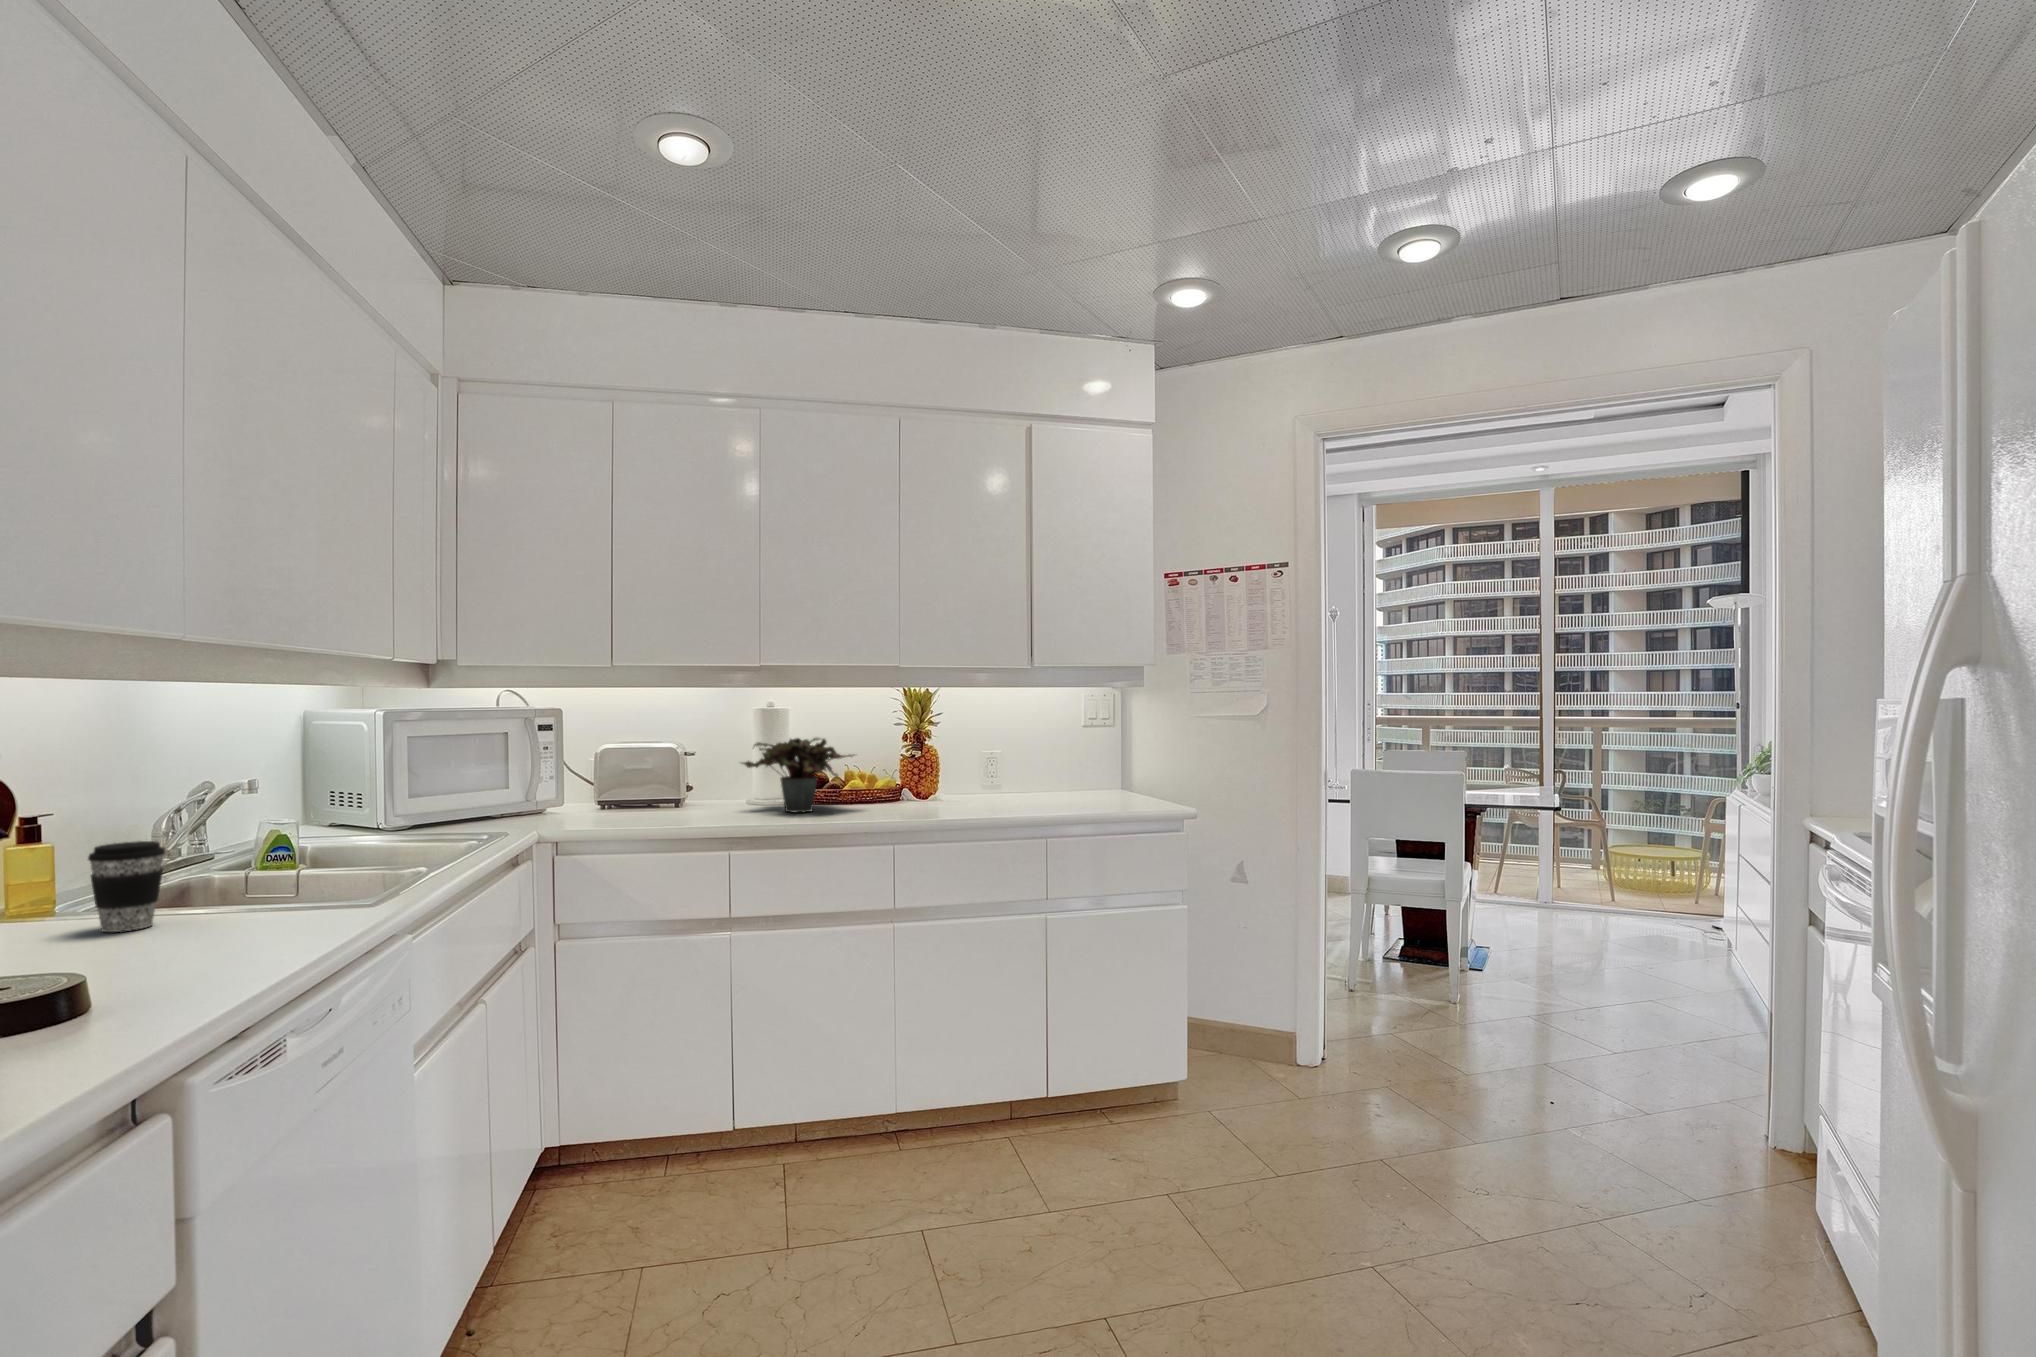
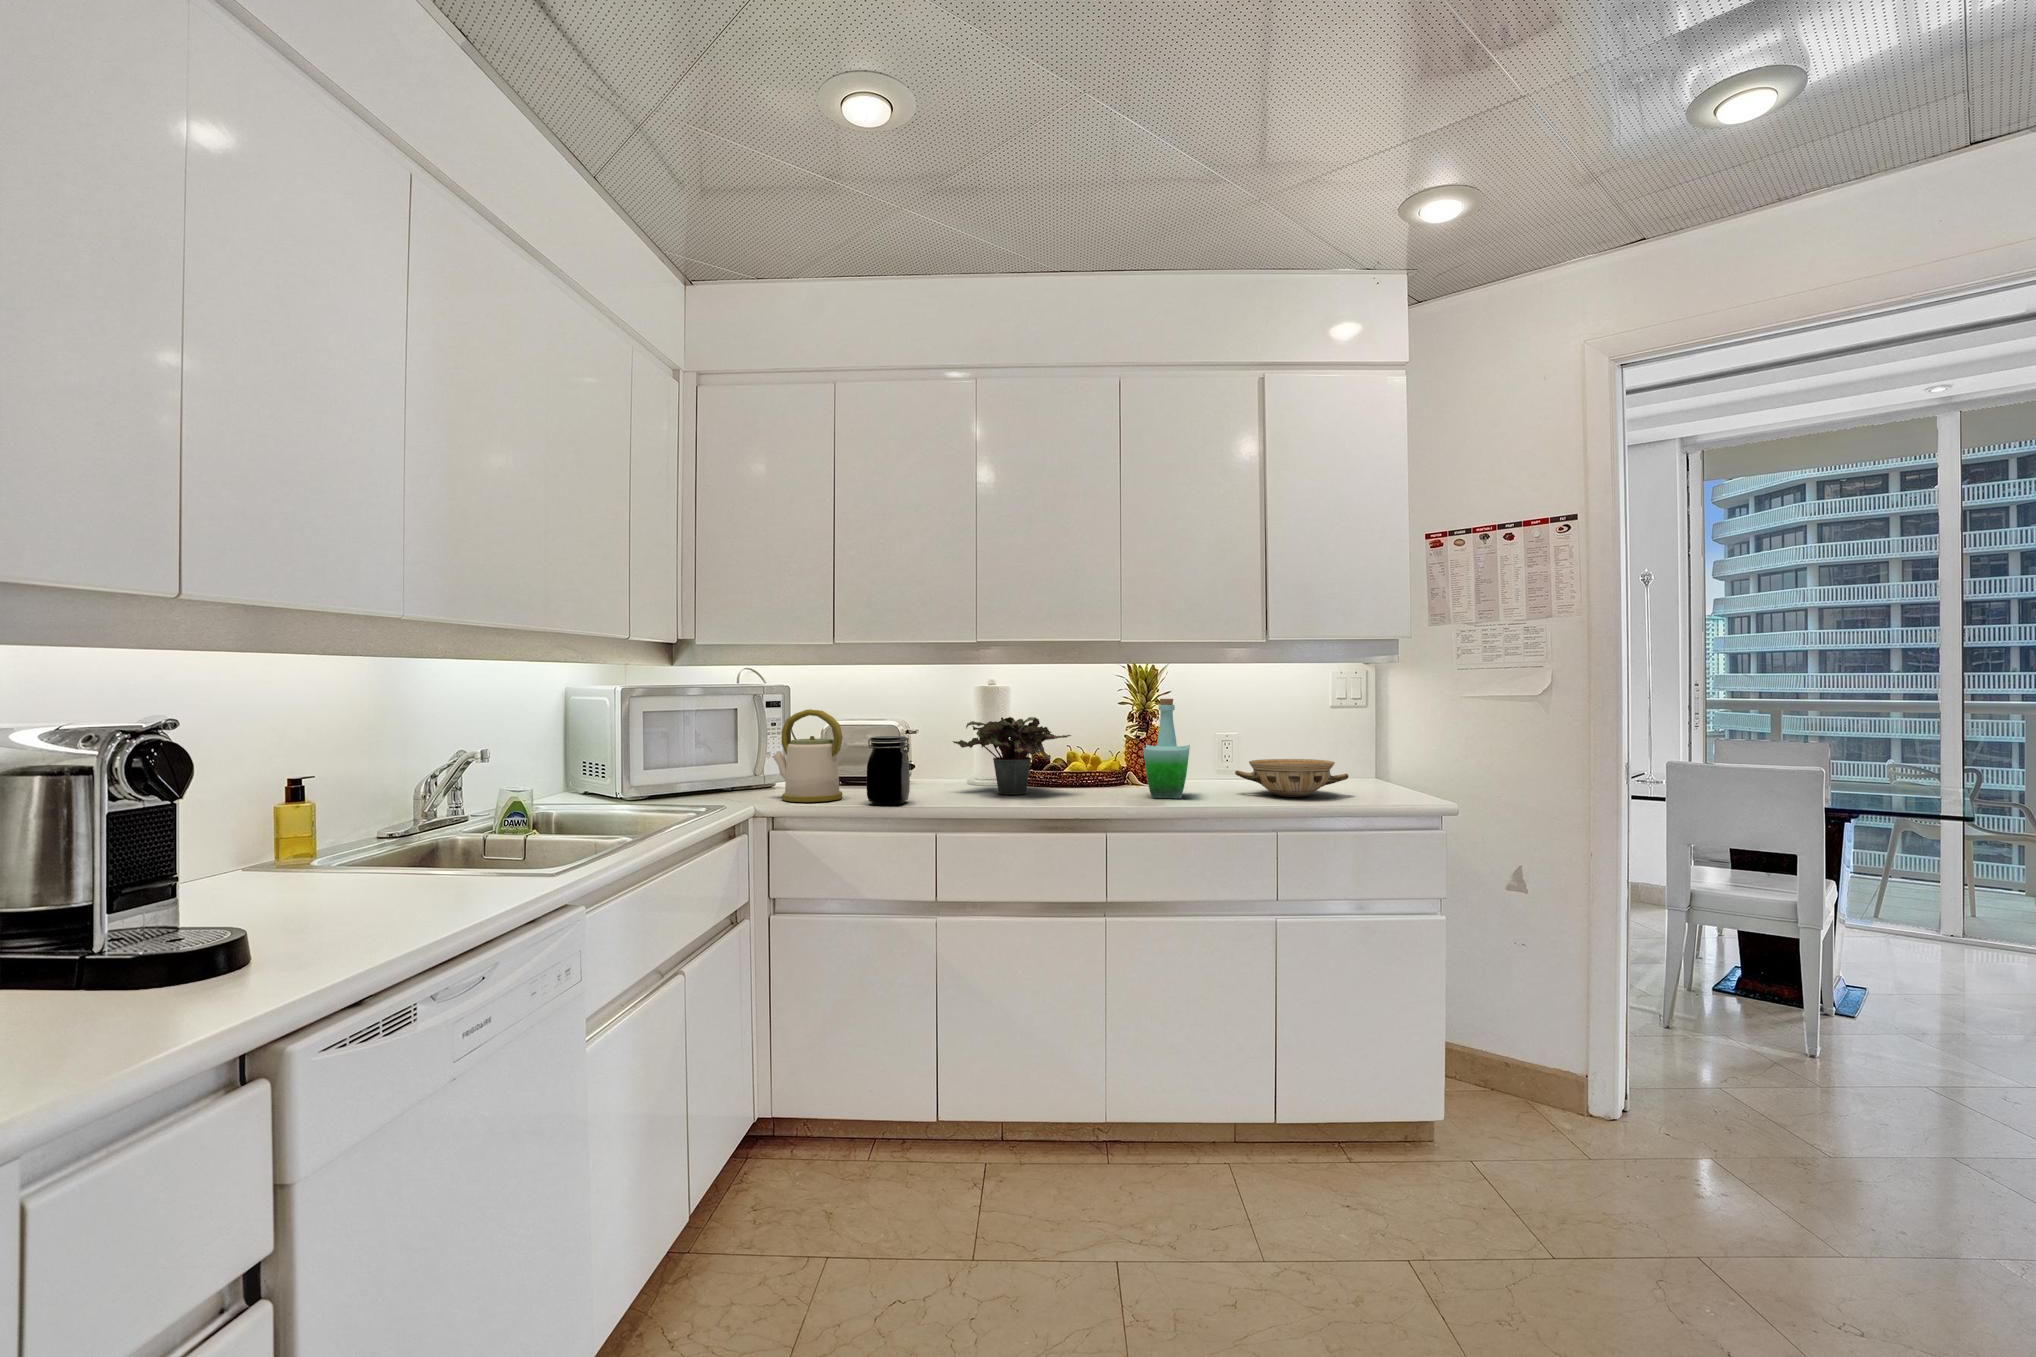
bottle: none [926,719,968,811] -> present [1143,699,1190,798]
kettle: none [551,732,628,827] -> present [773,709,843,802]
jar: none [657,758,702,827] -> present [867,736,910,805]
ceramic bowl: none [1007,772,1105,807] -> present [1235,759,1348,797]
coffee cup: present [88,841,165,932] -> none [320,801,385,884]

